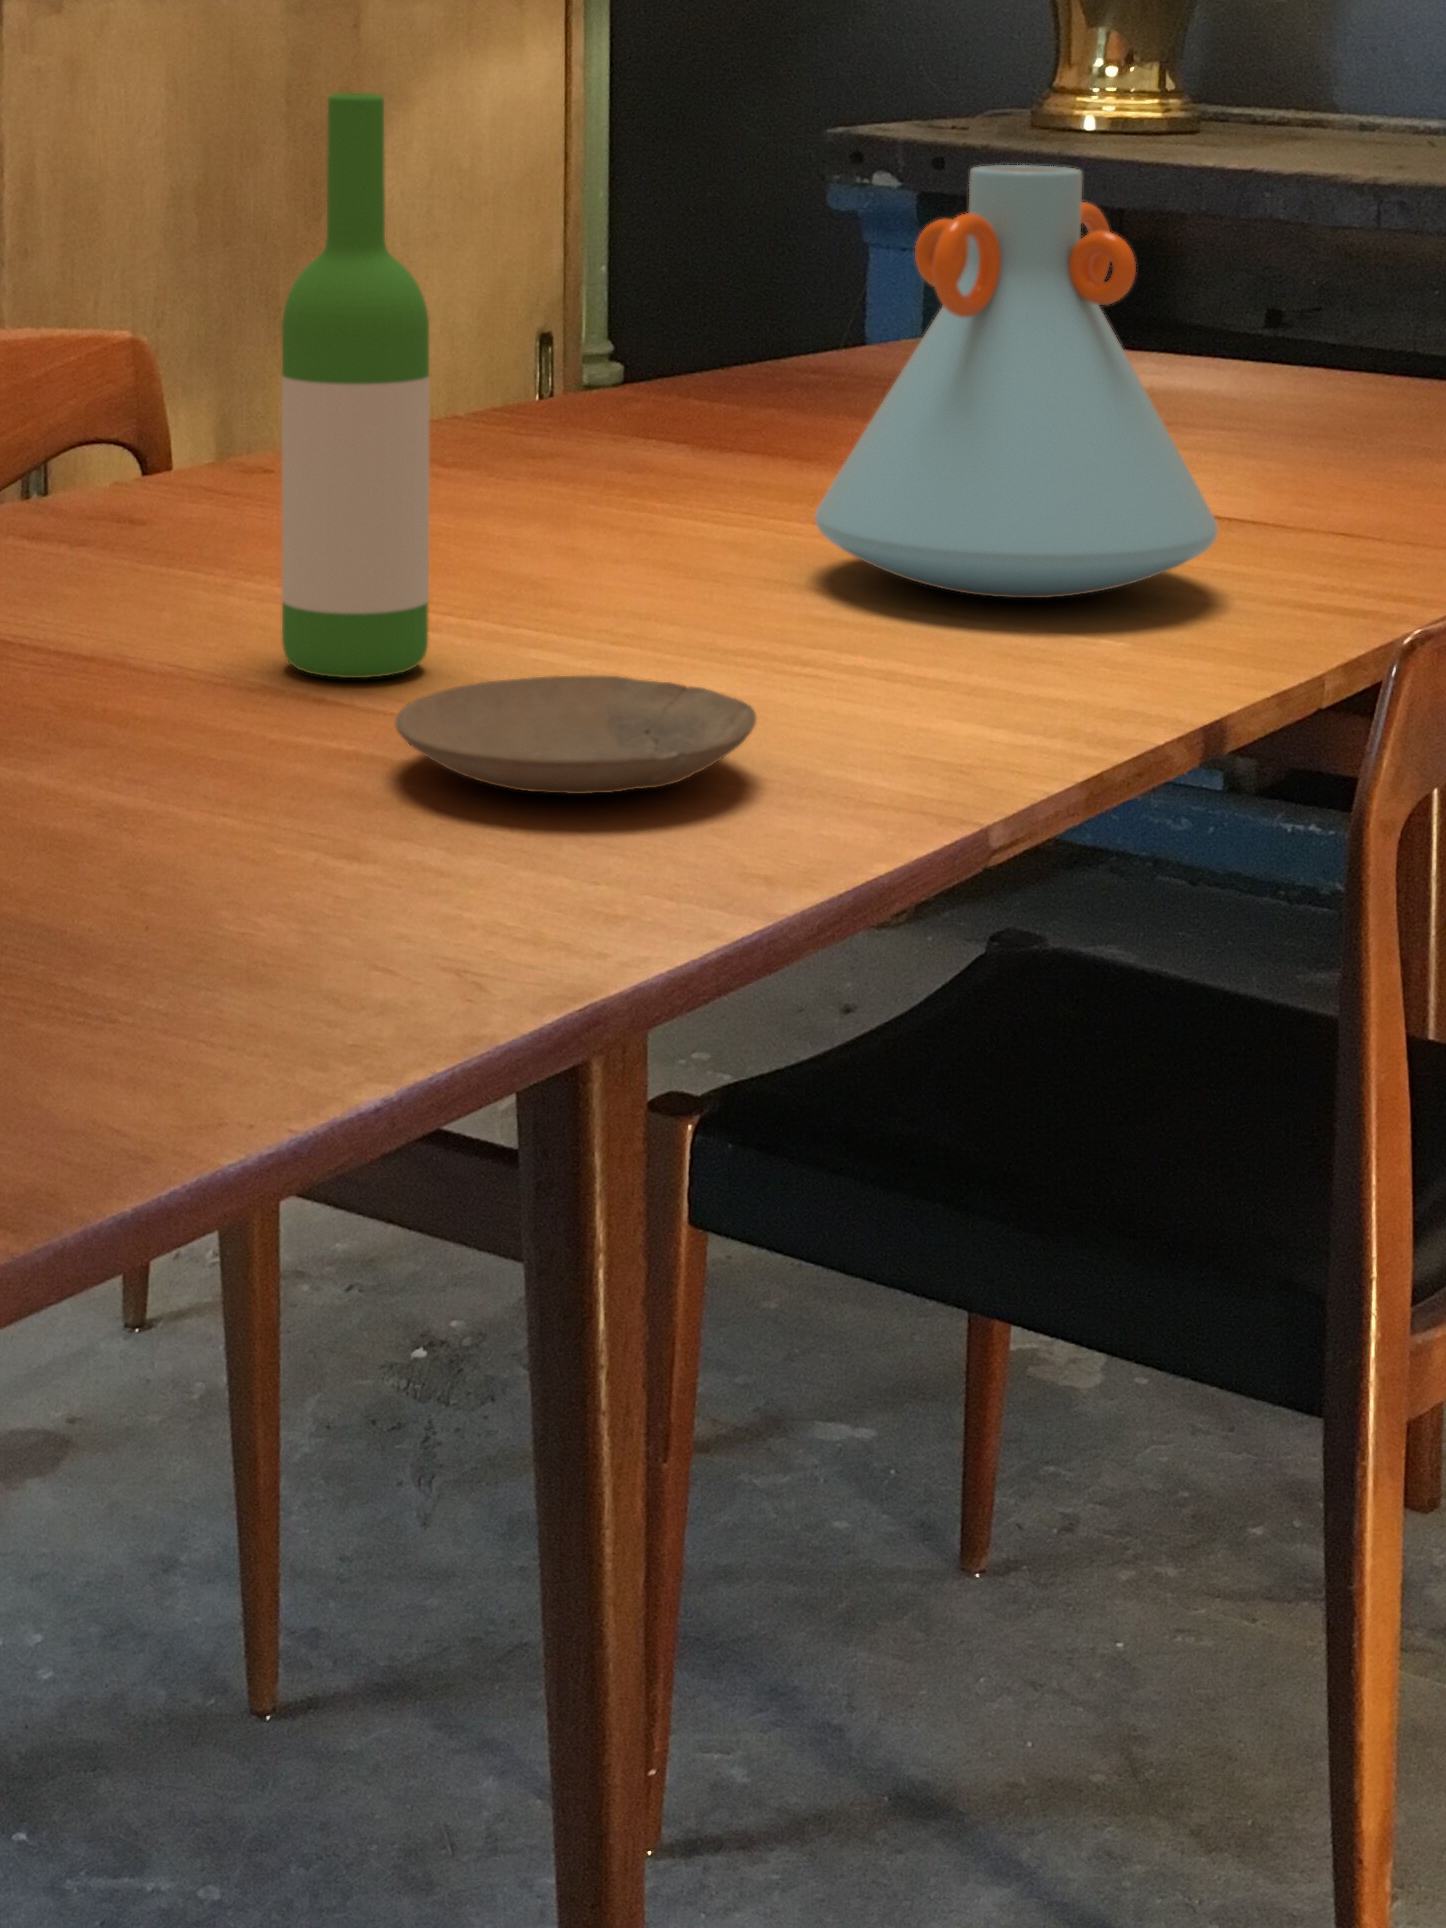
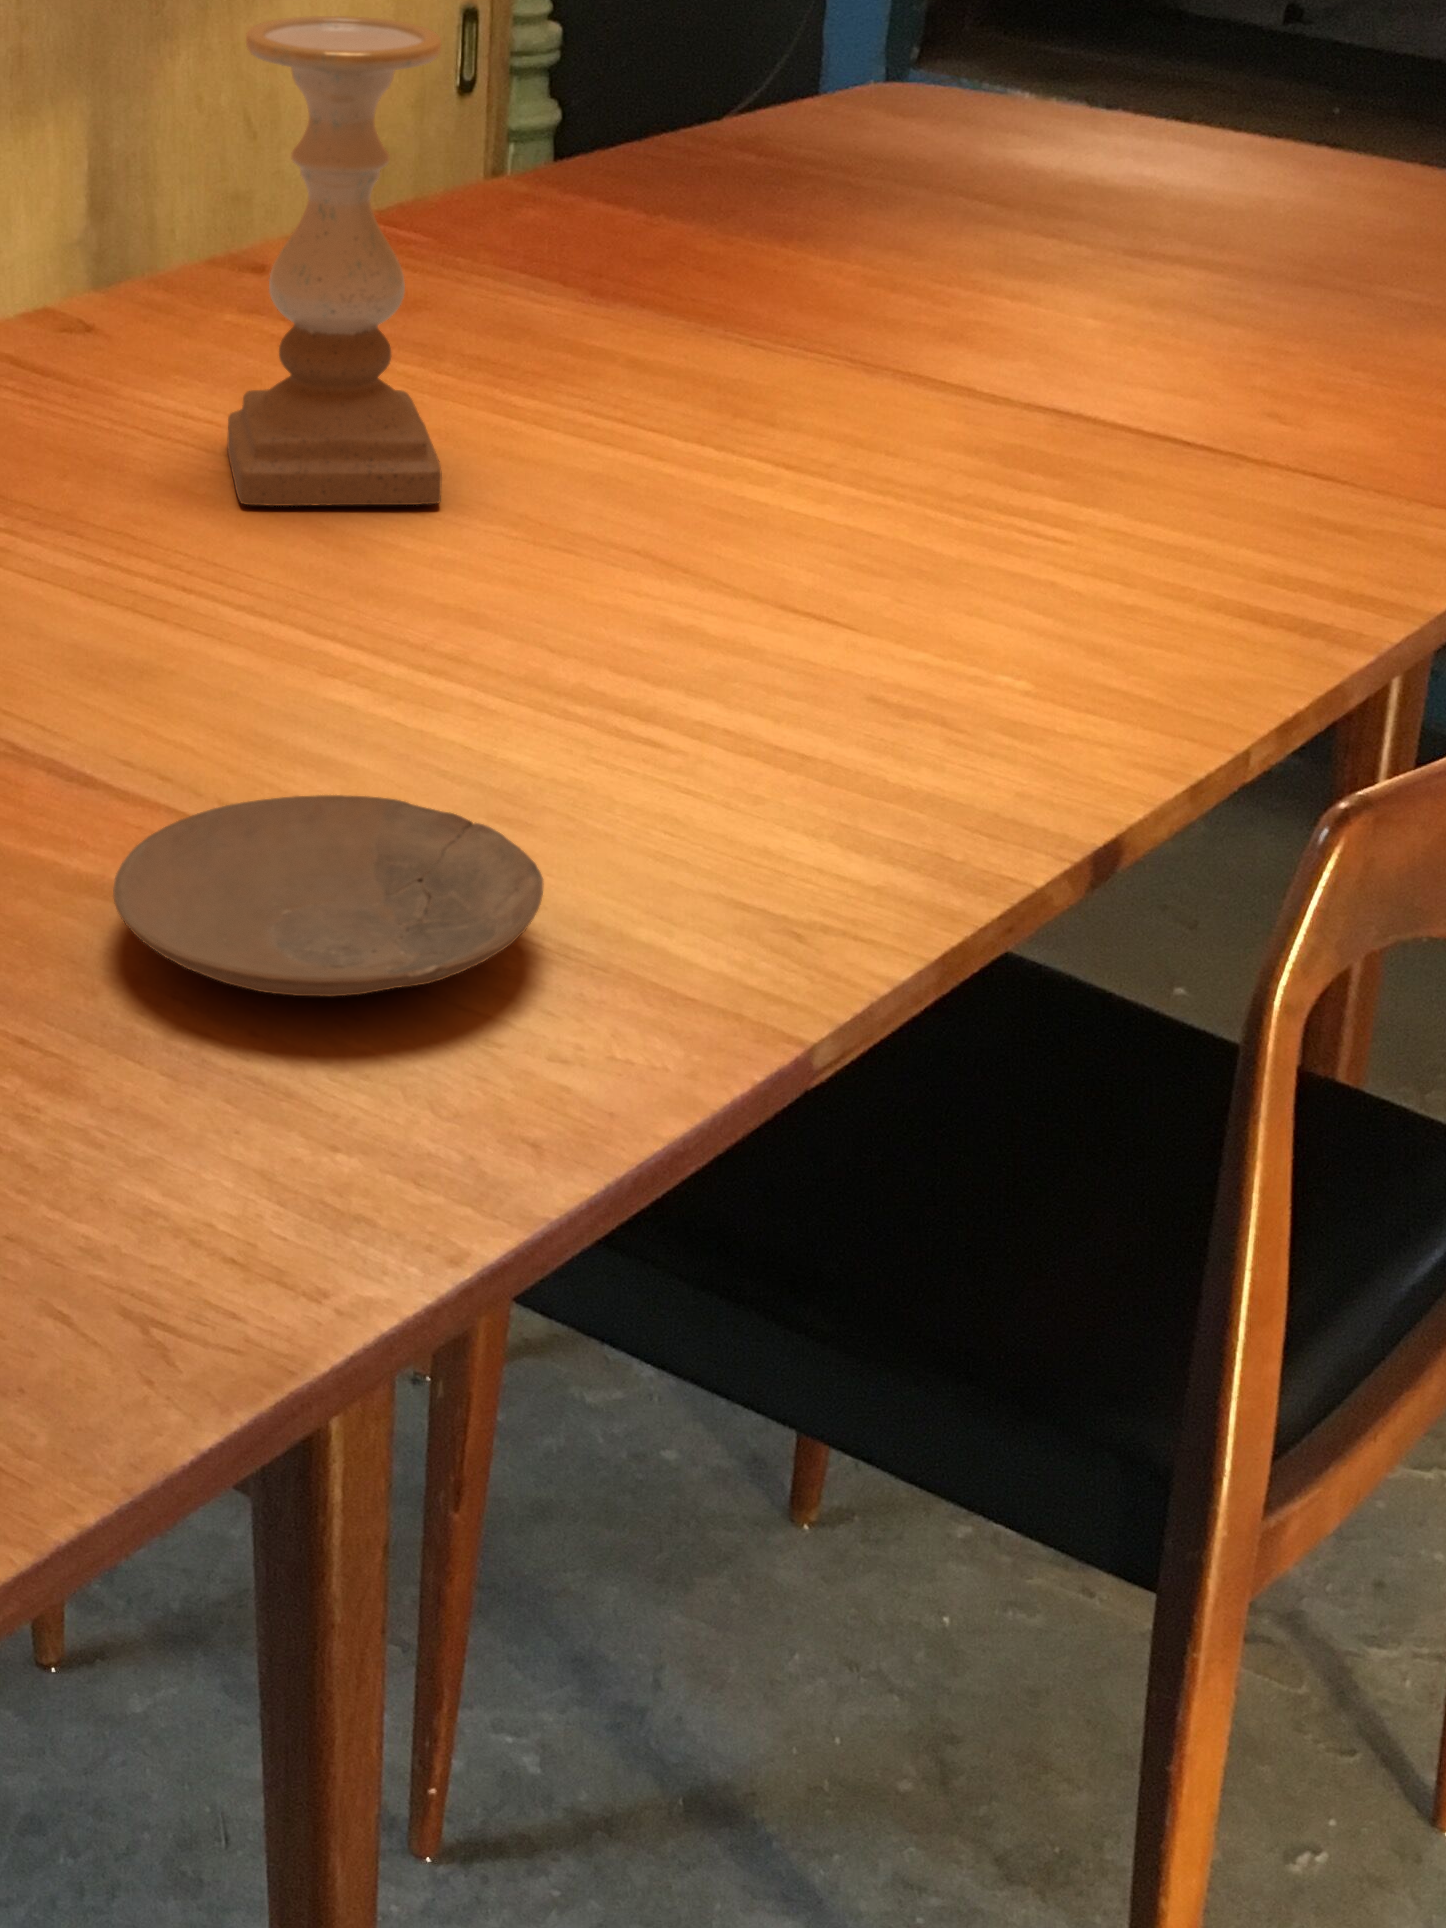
wine bottle: present [282,93,430,678] -> none [18,46,196,745]
candle holder: none [414,155,607,555] -> present [227,16,442,506]
vase: present [815,165,1218,598] -> none [678,78,1151,611]

